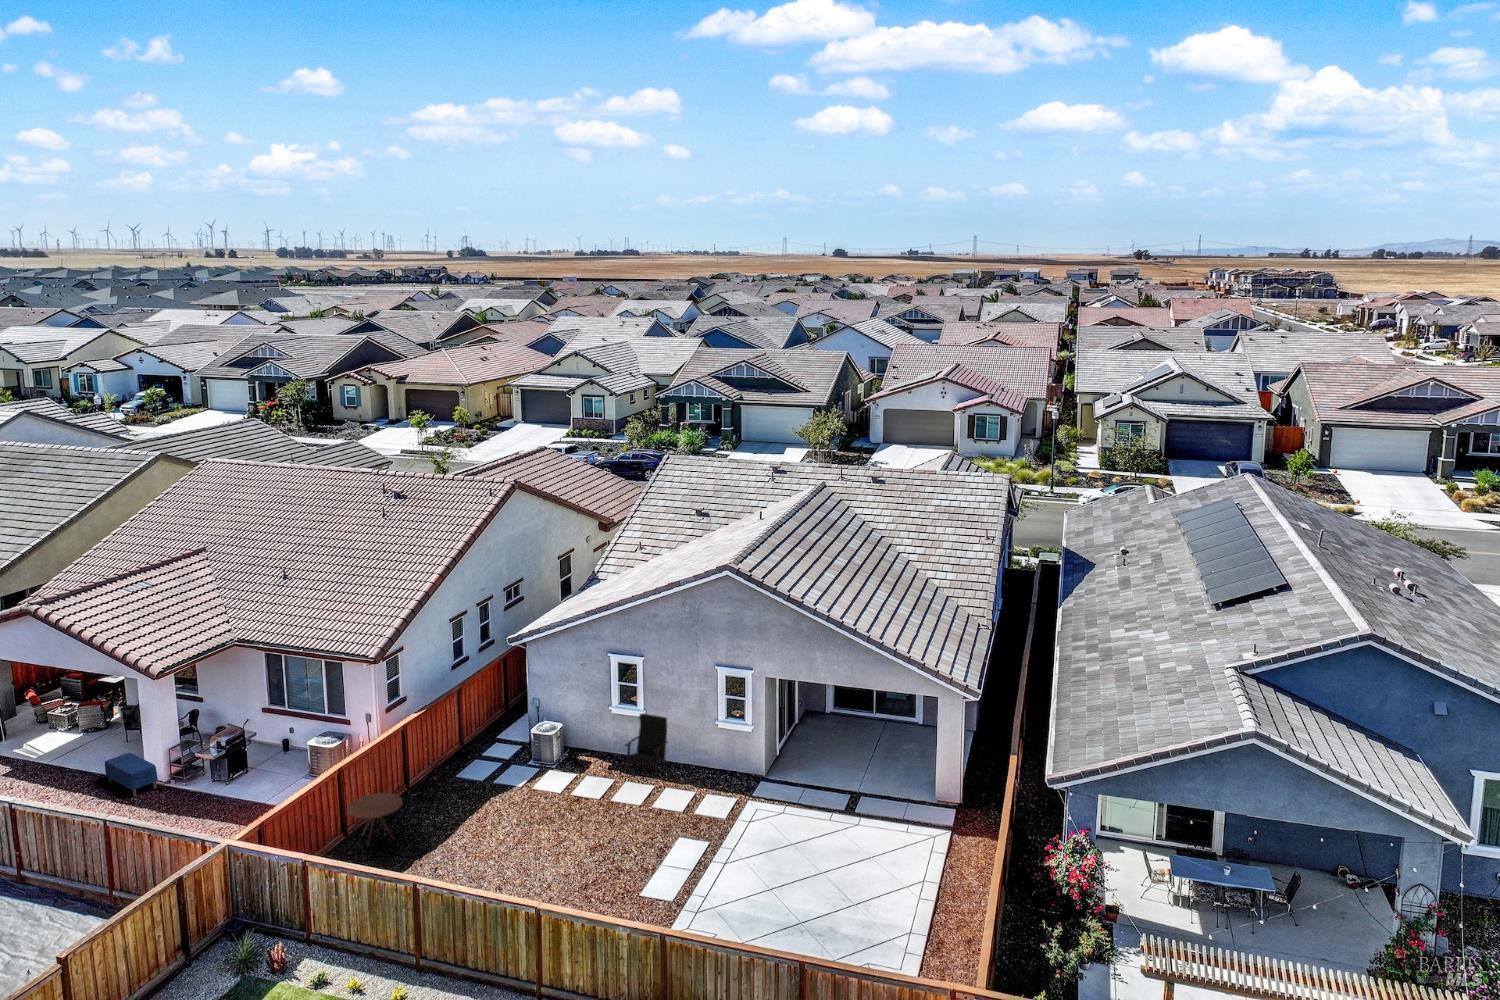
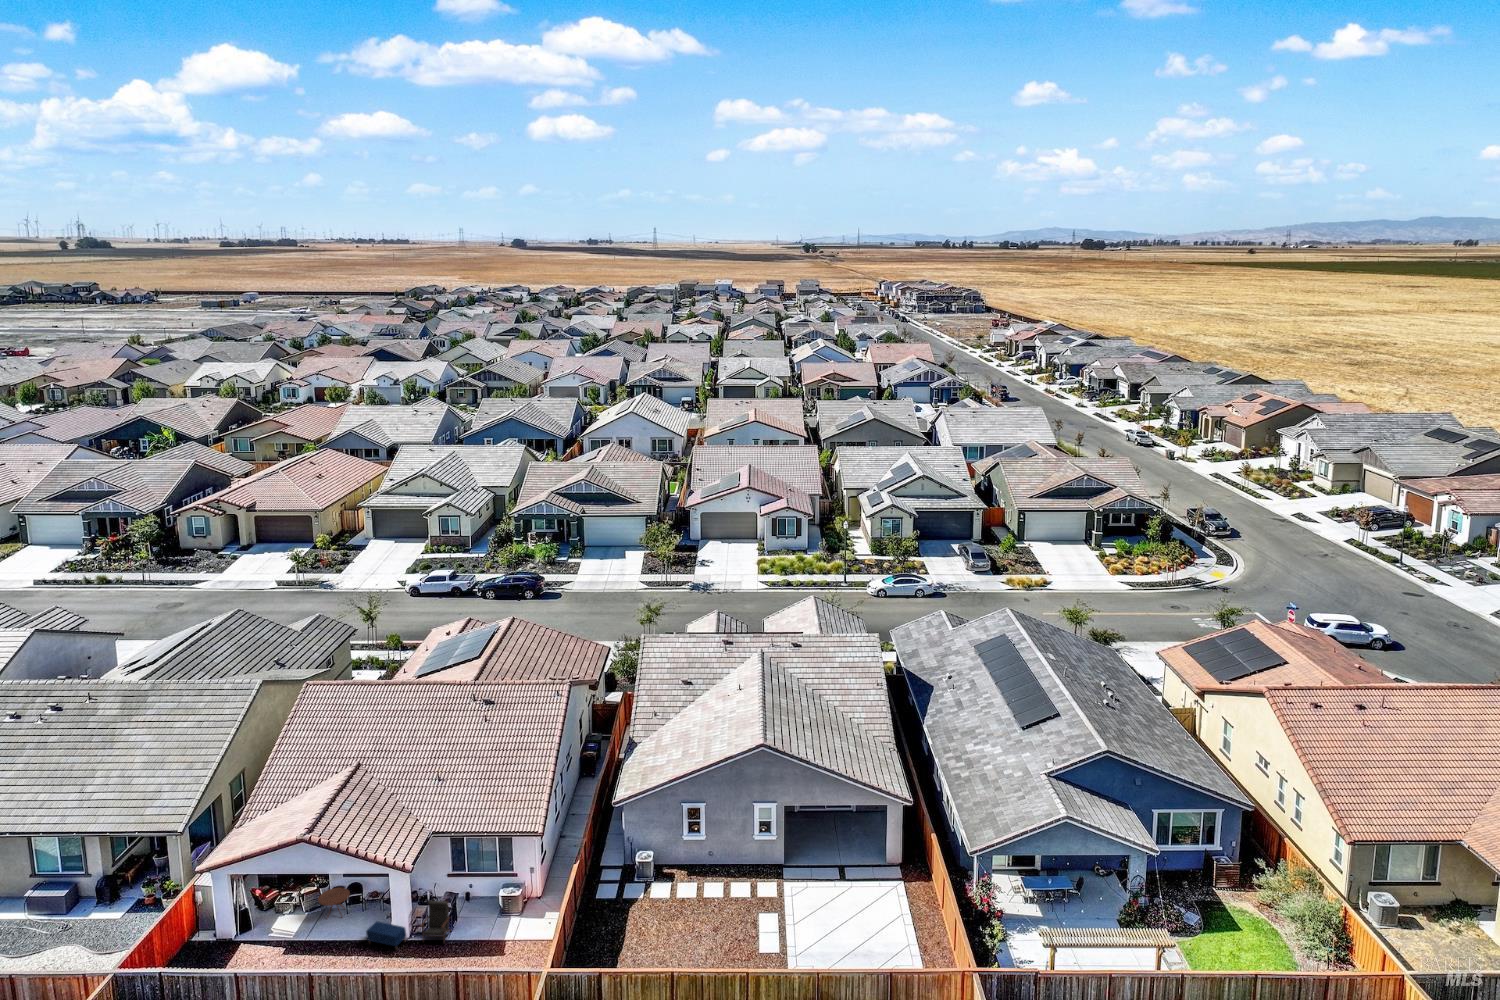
lounge chair: present [625,713,669,776] -> present [420,901,450,939]
round table: present [347,793,402,846] -> present [318,888,350,913]

